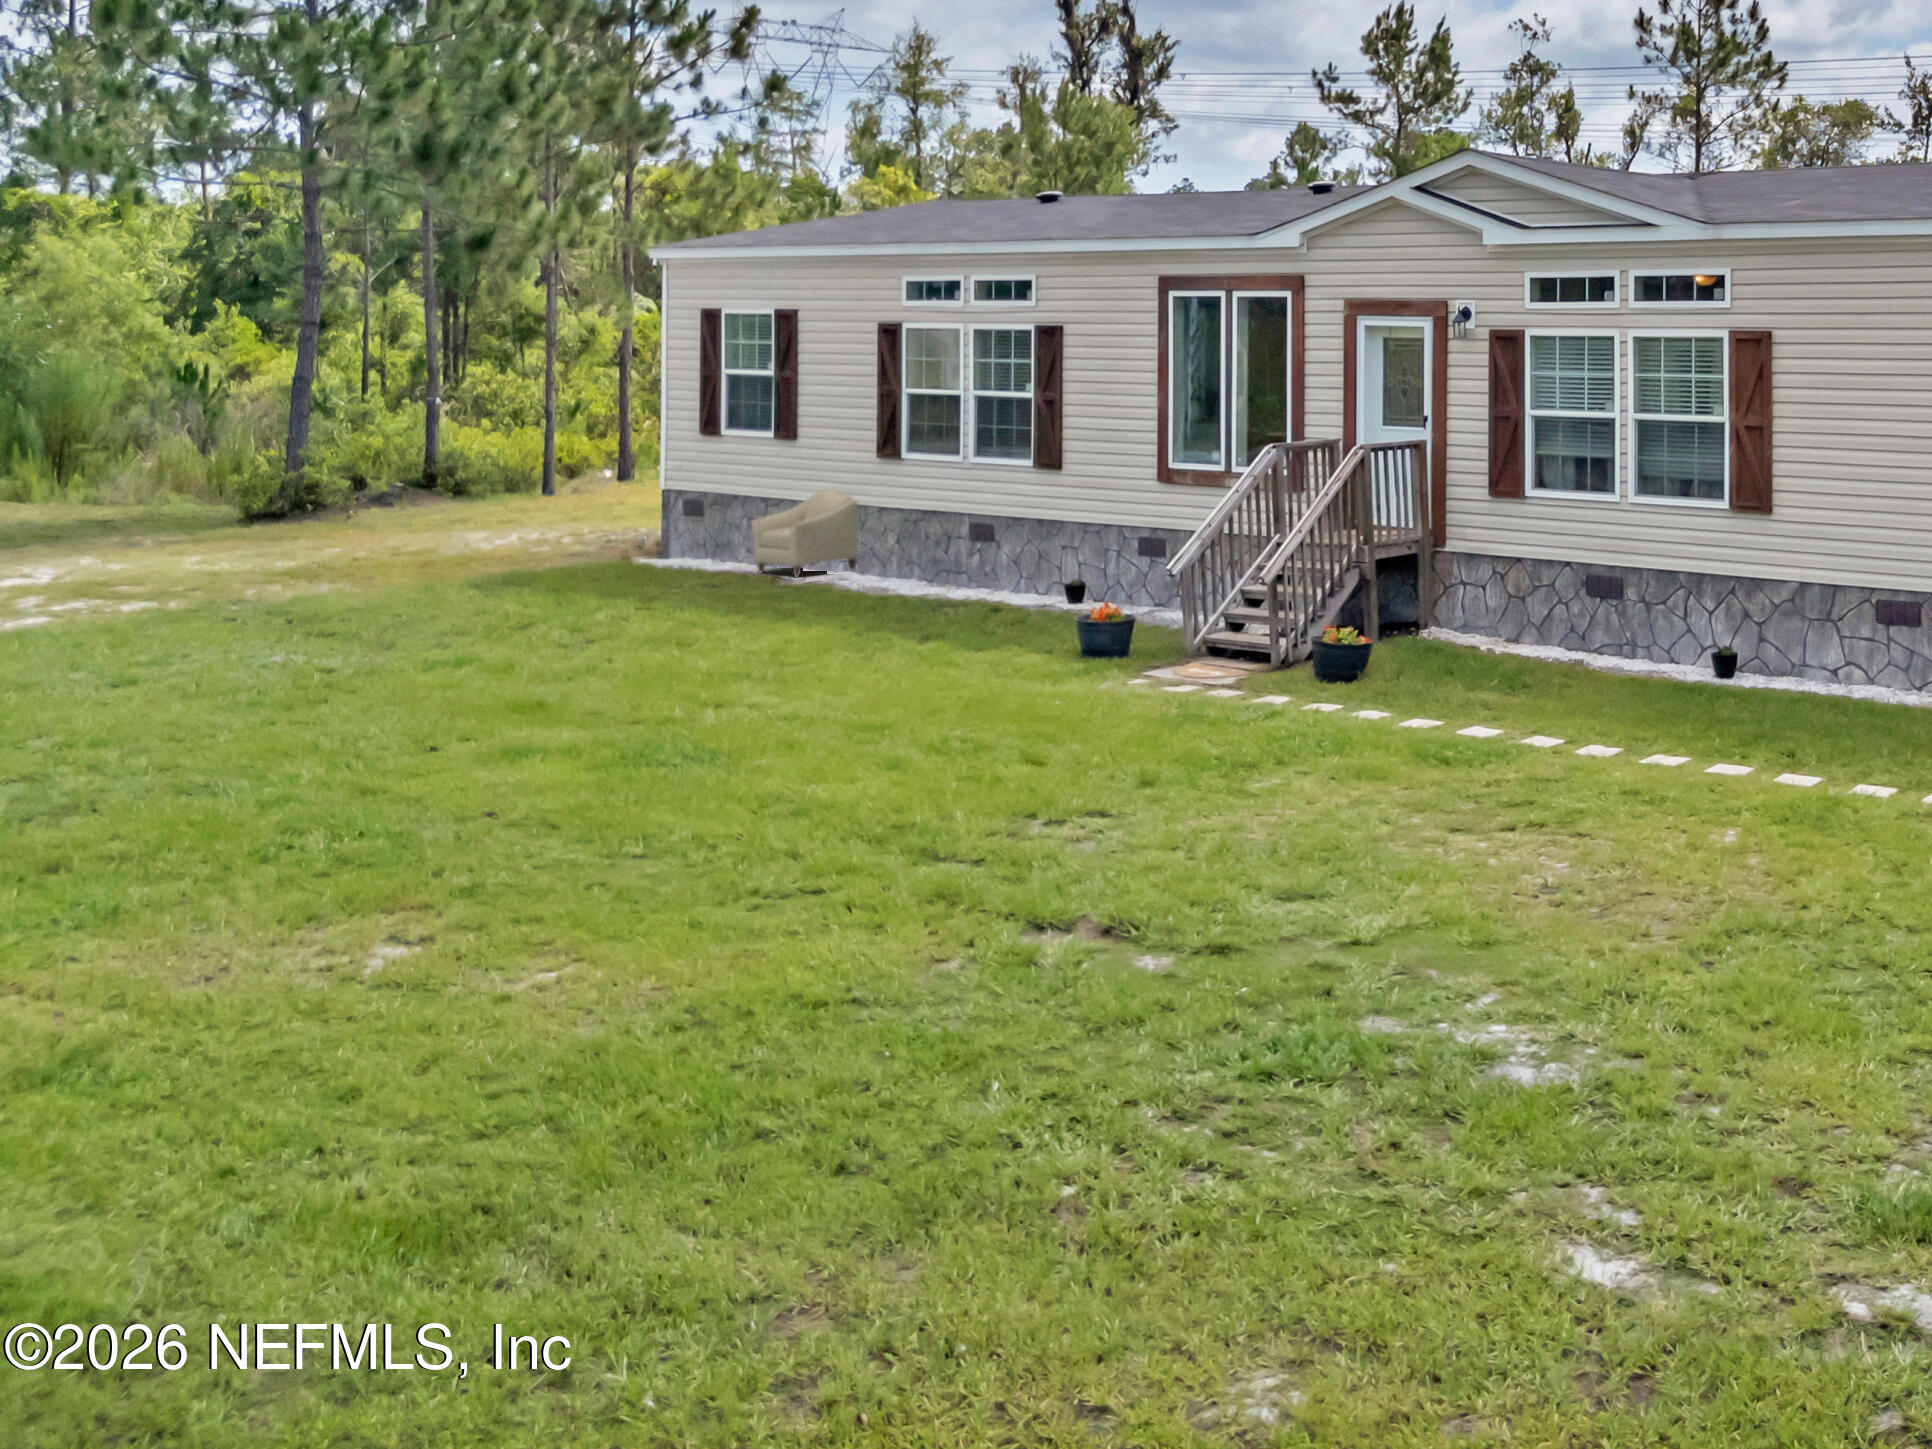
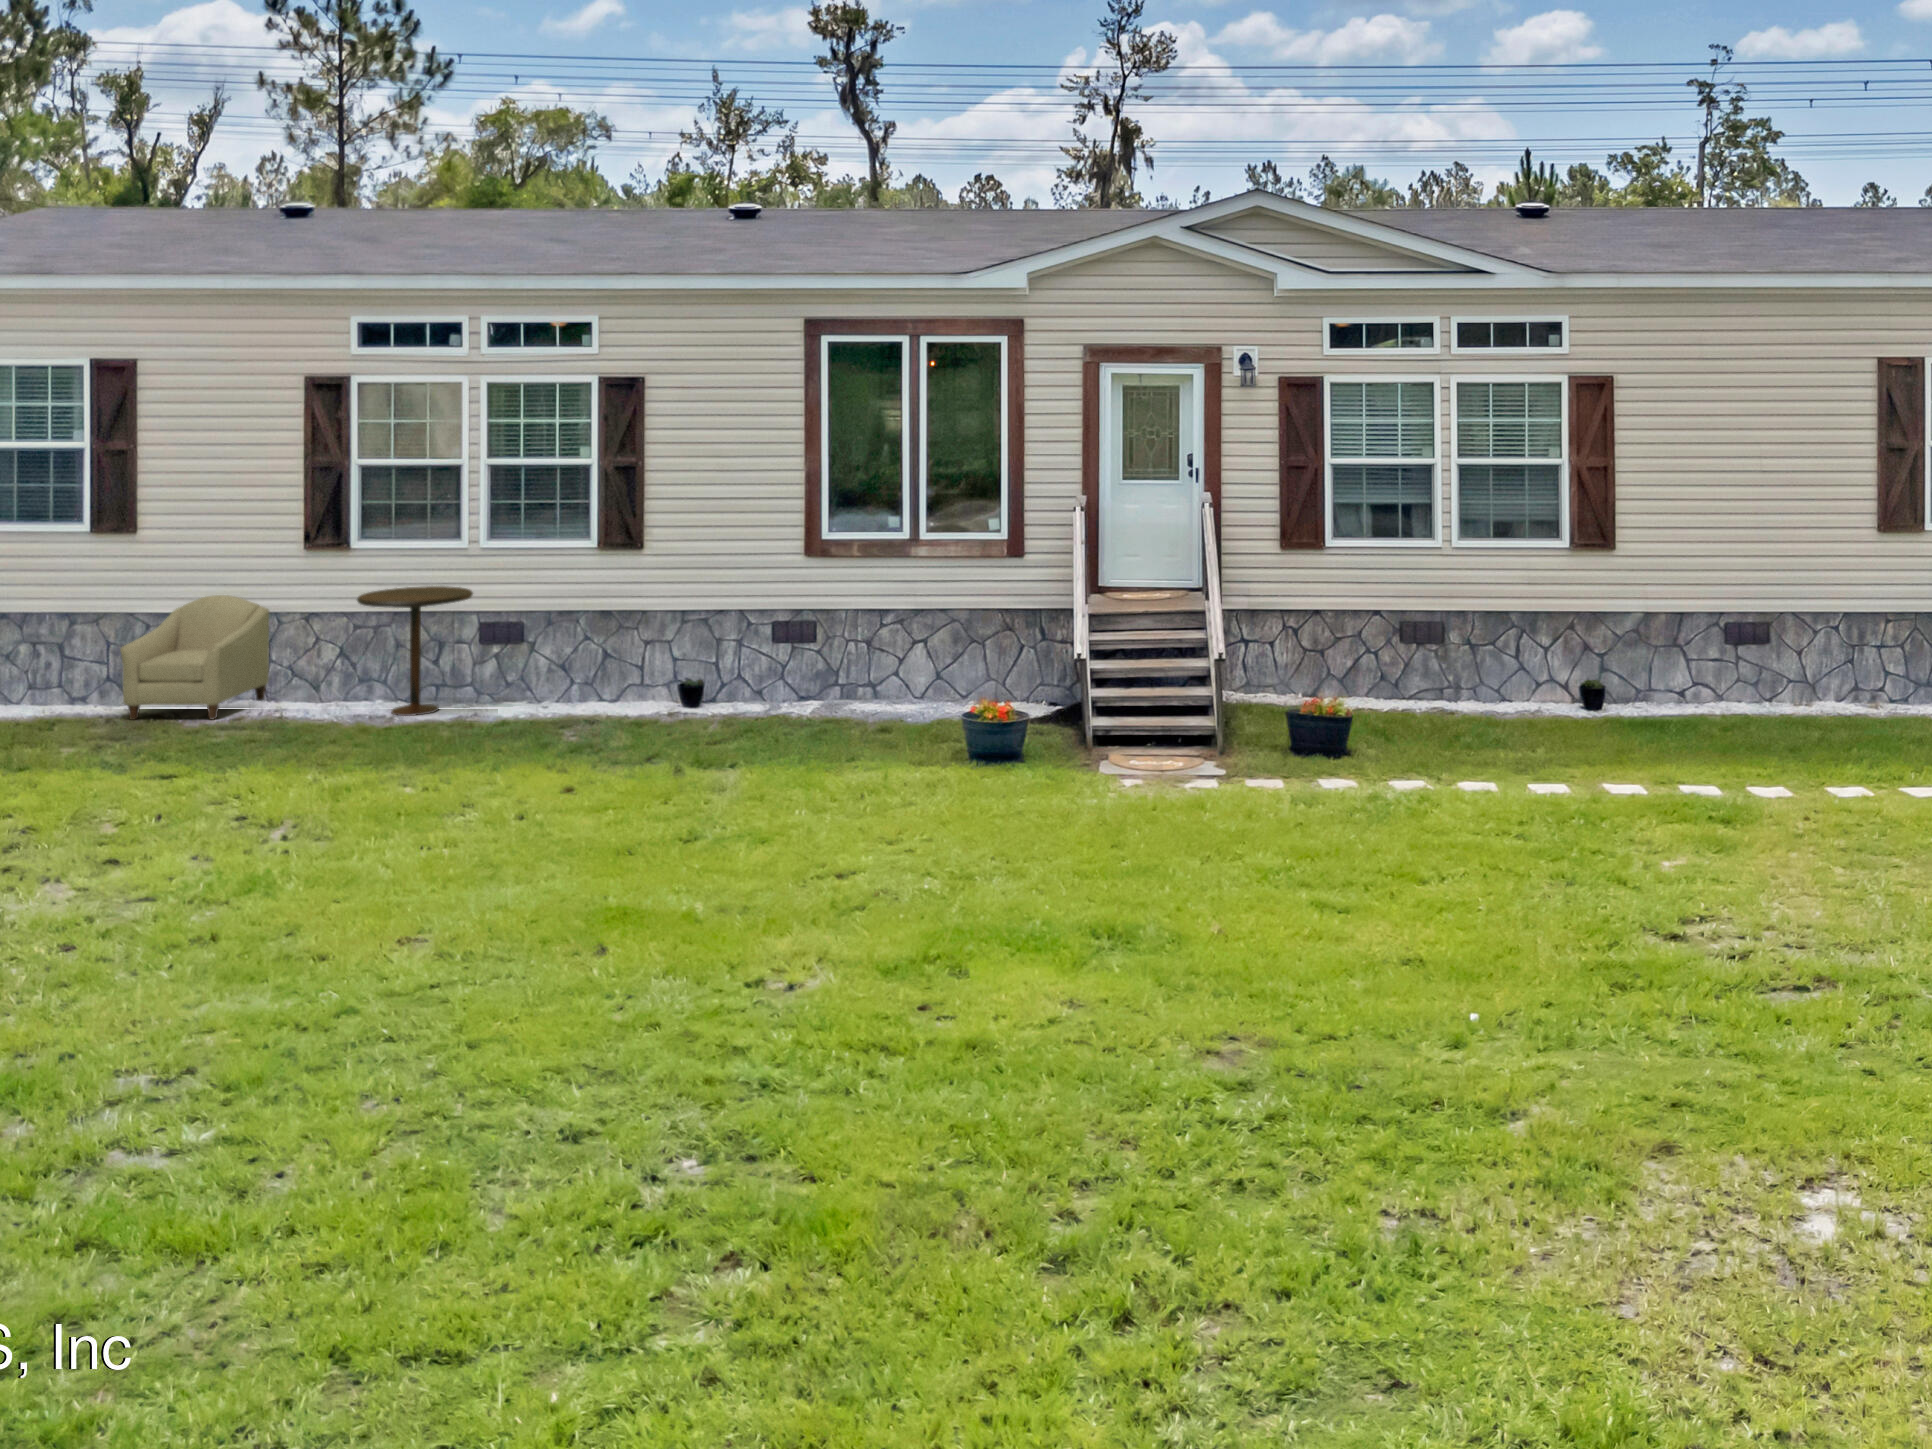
pedestal table: none [865,490,952,587] -> present [357,586,473,716]

